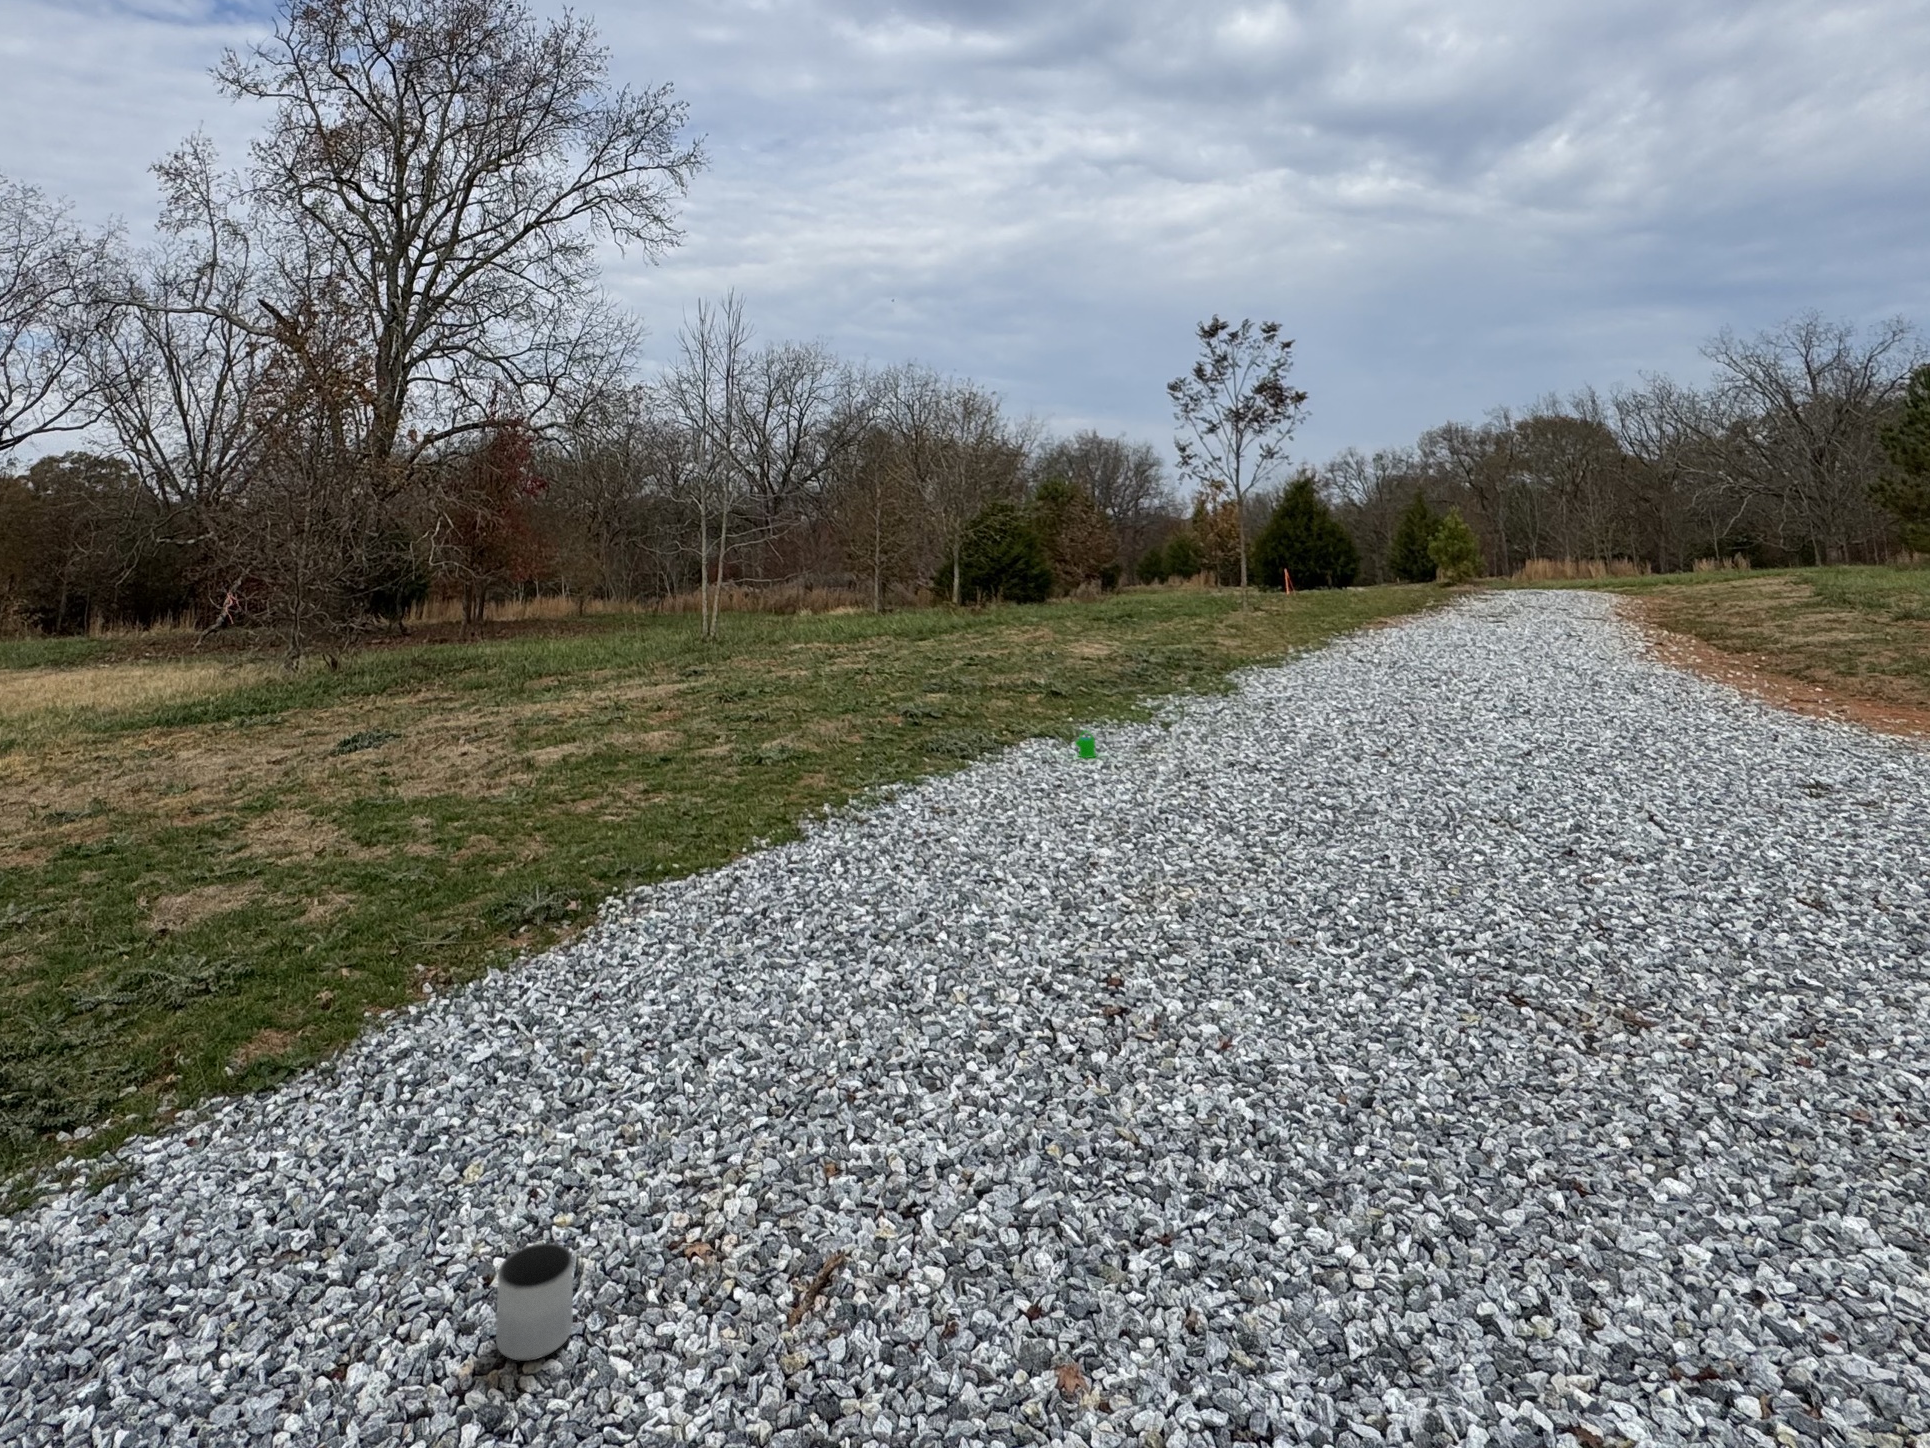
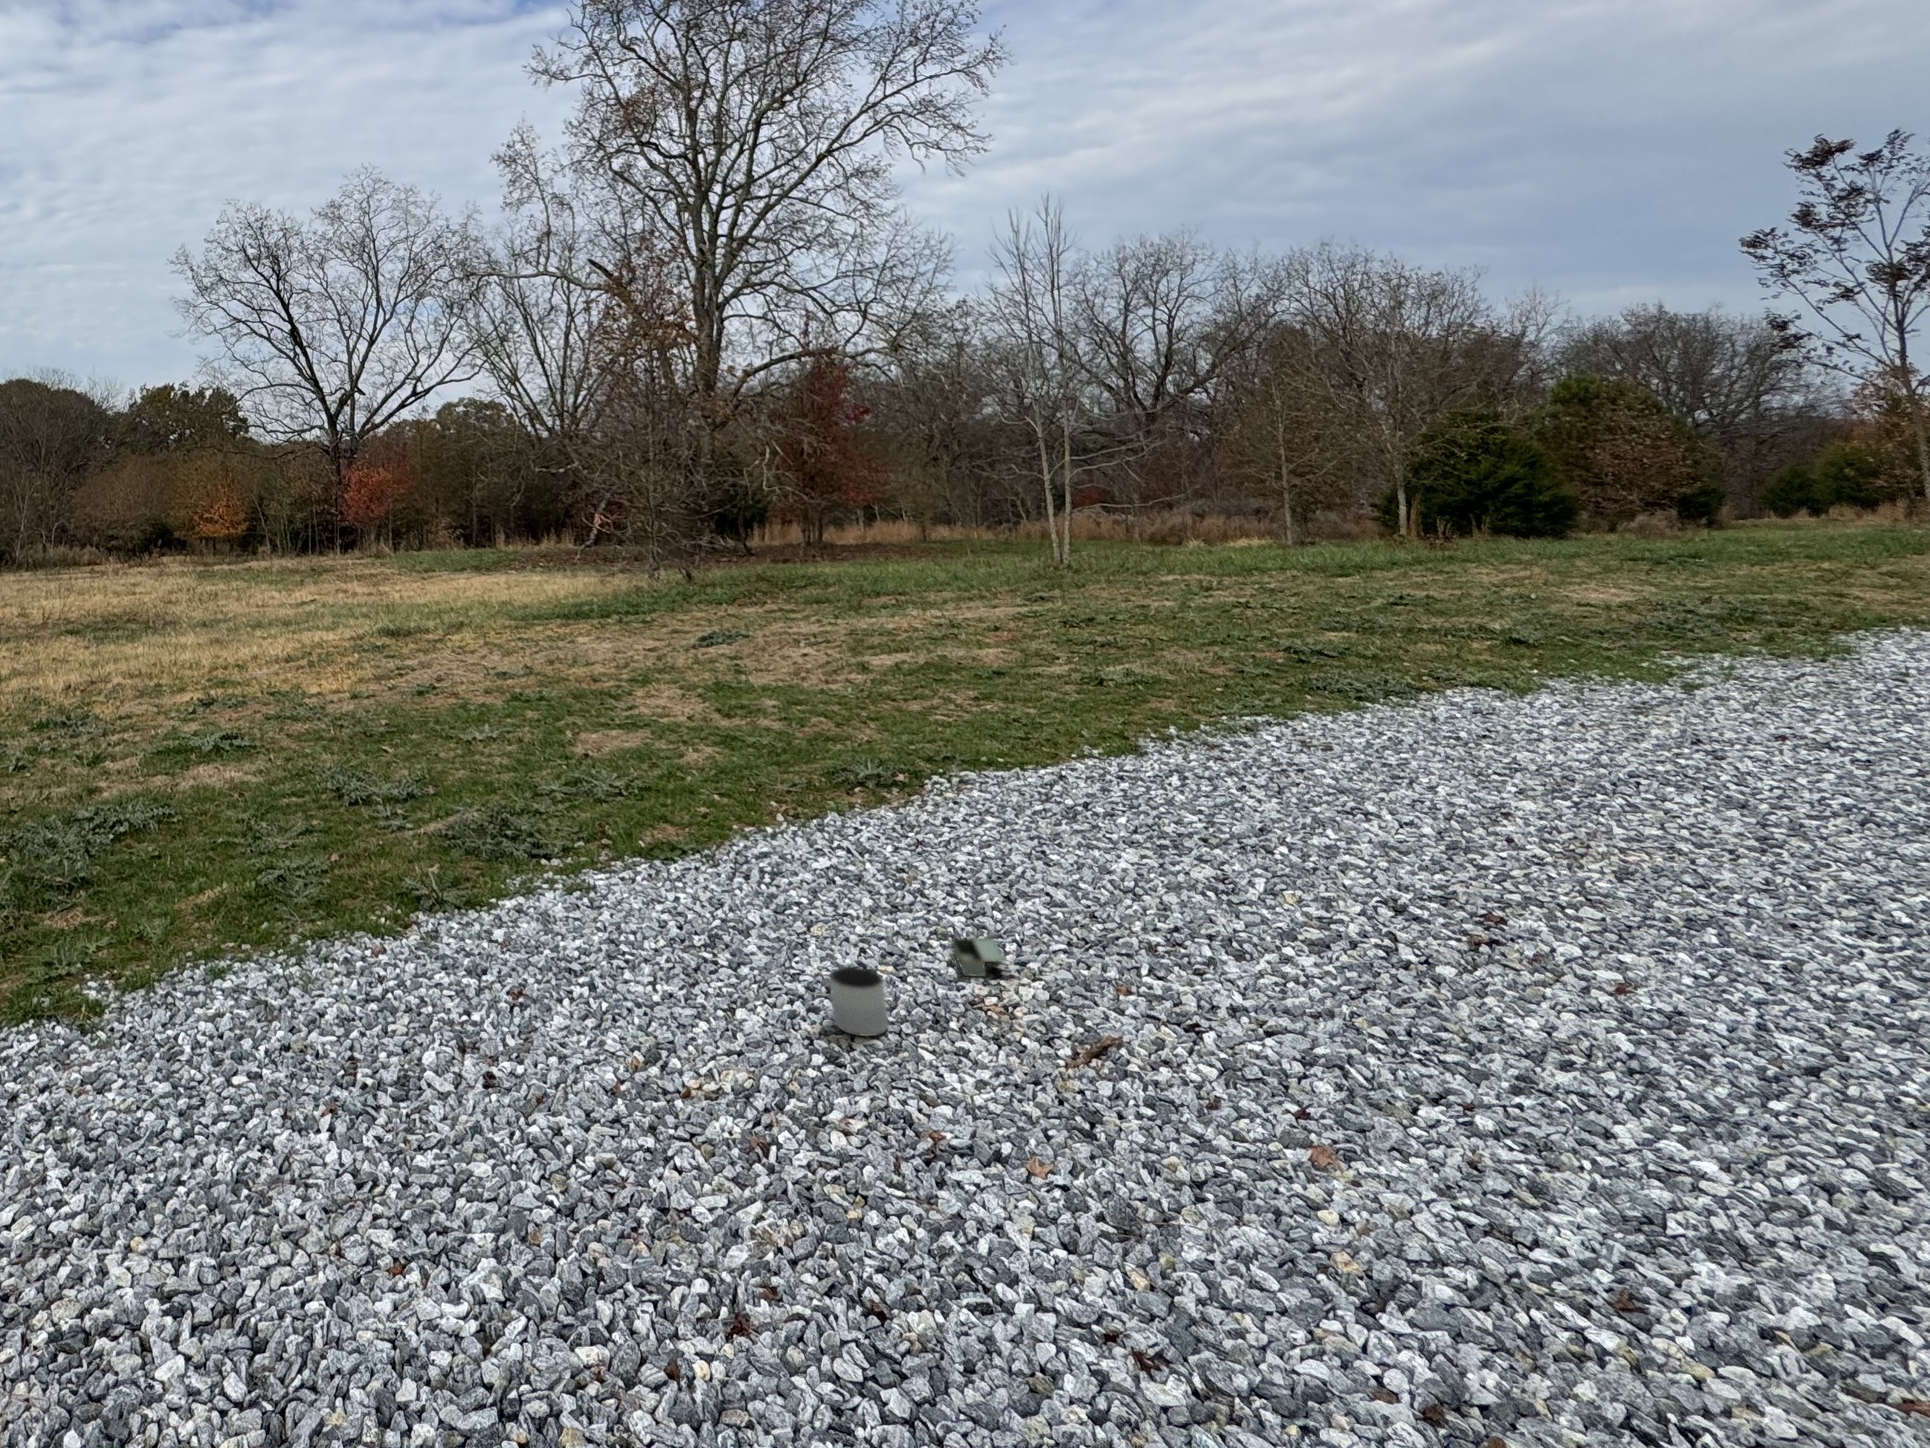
watering can: present [1075,729,1096,758] -> none [1531,678,1572,712]
toolbox: none [645,1130,712,1199] -> present [952,938,1005,977]

